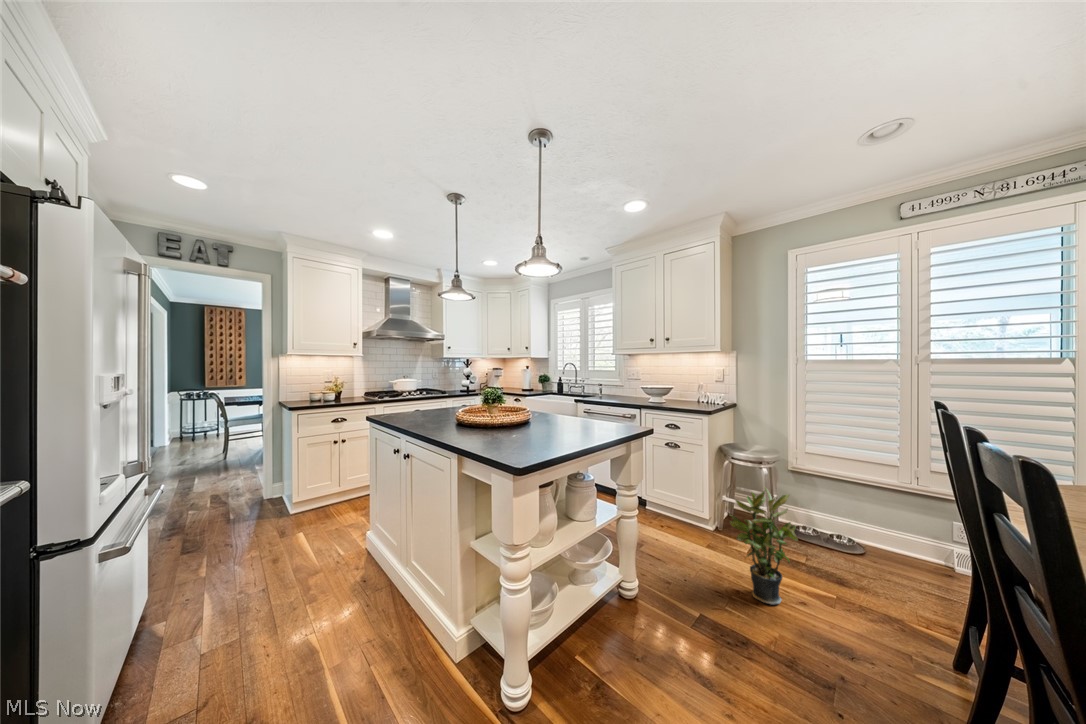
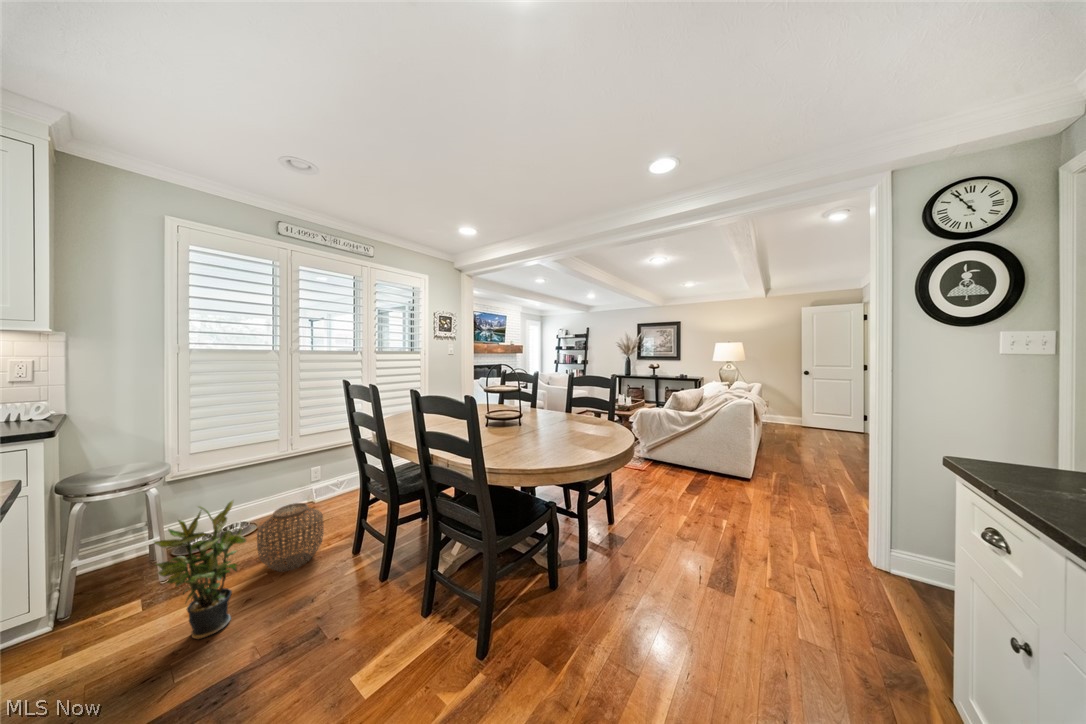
woven basket: none [827,534,912,619] -> present [257,503,324,572]

